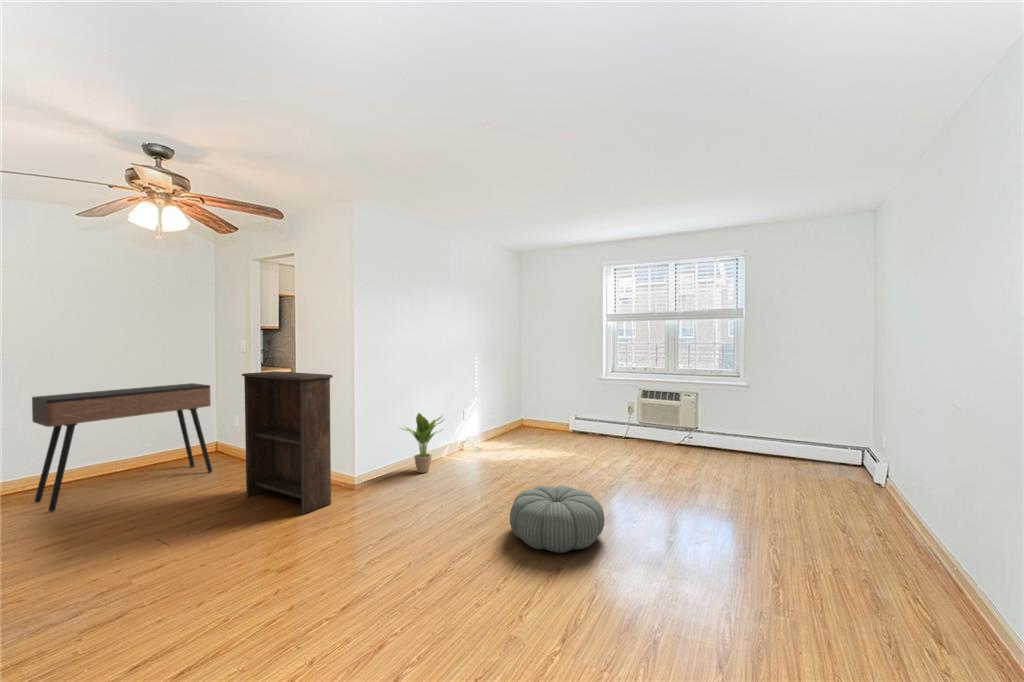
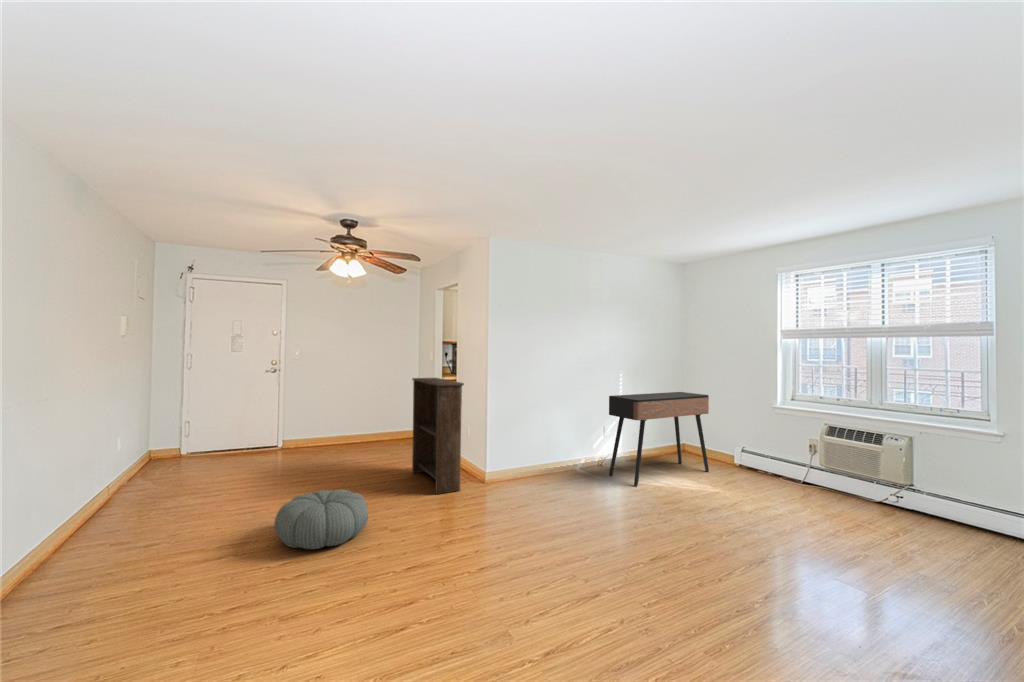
console table: present [32,383,212,512] -> present [609,392,709,486]
potted plant: present [402,413,443,473] -> none [527,423,570,480]
pouf: present [510,486,605,553] -> present [275,490,368,549]

